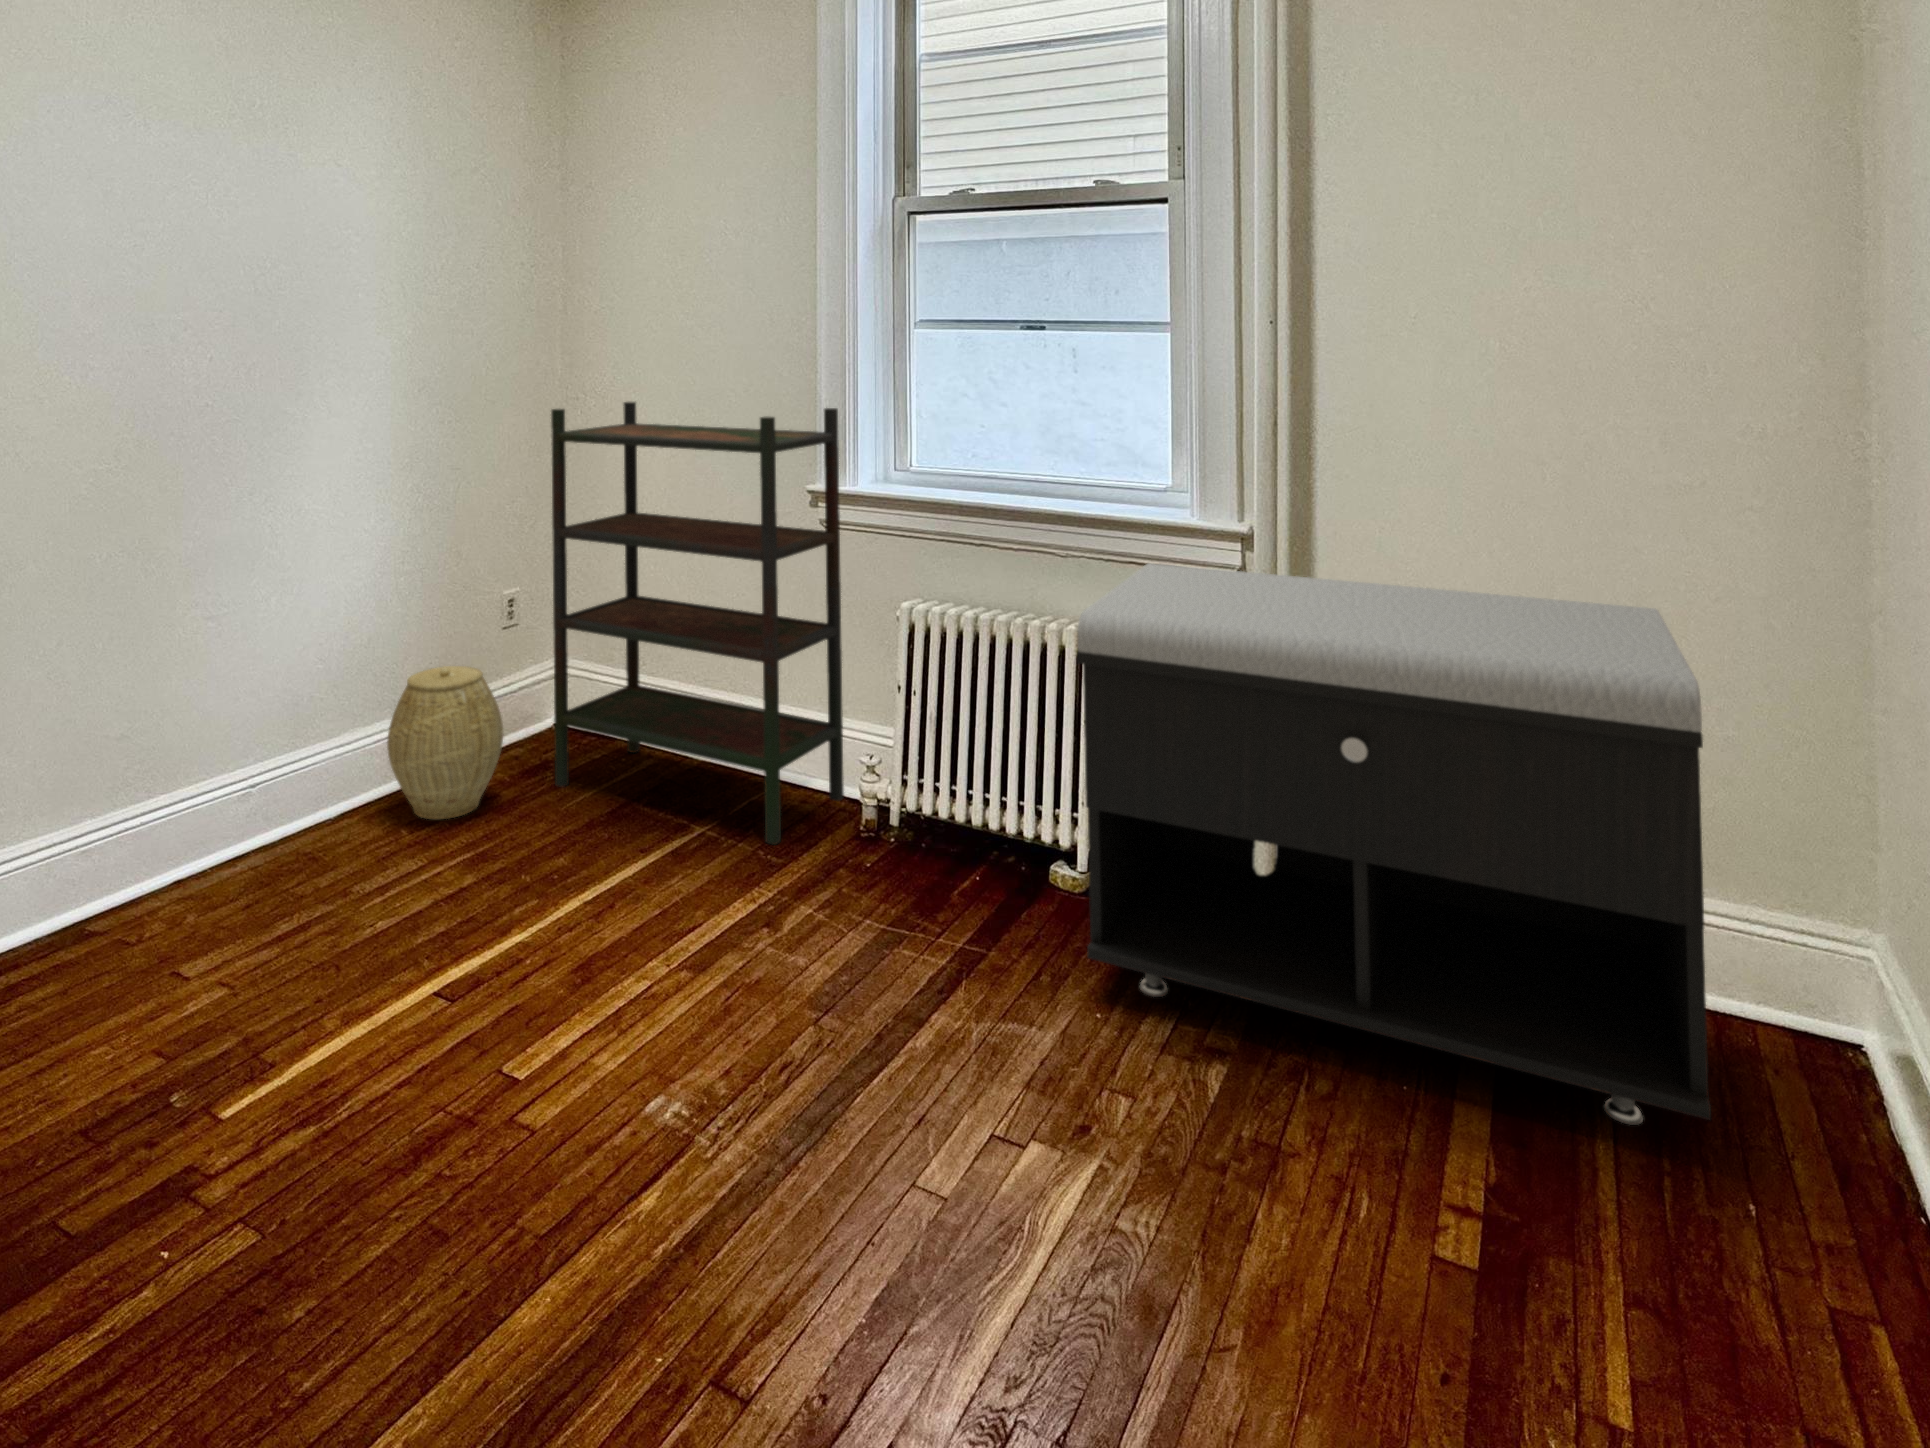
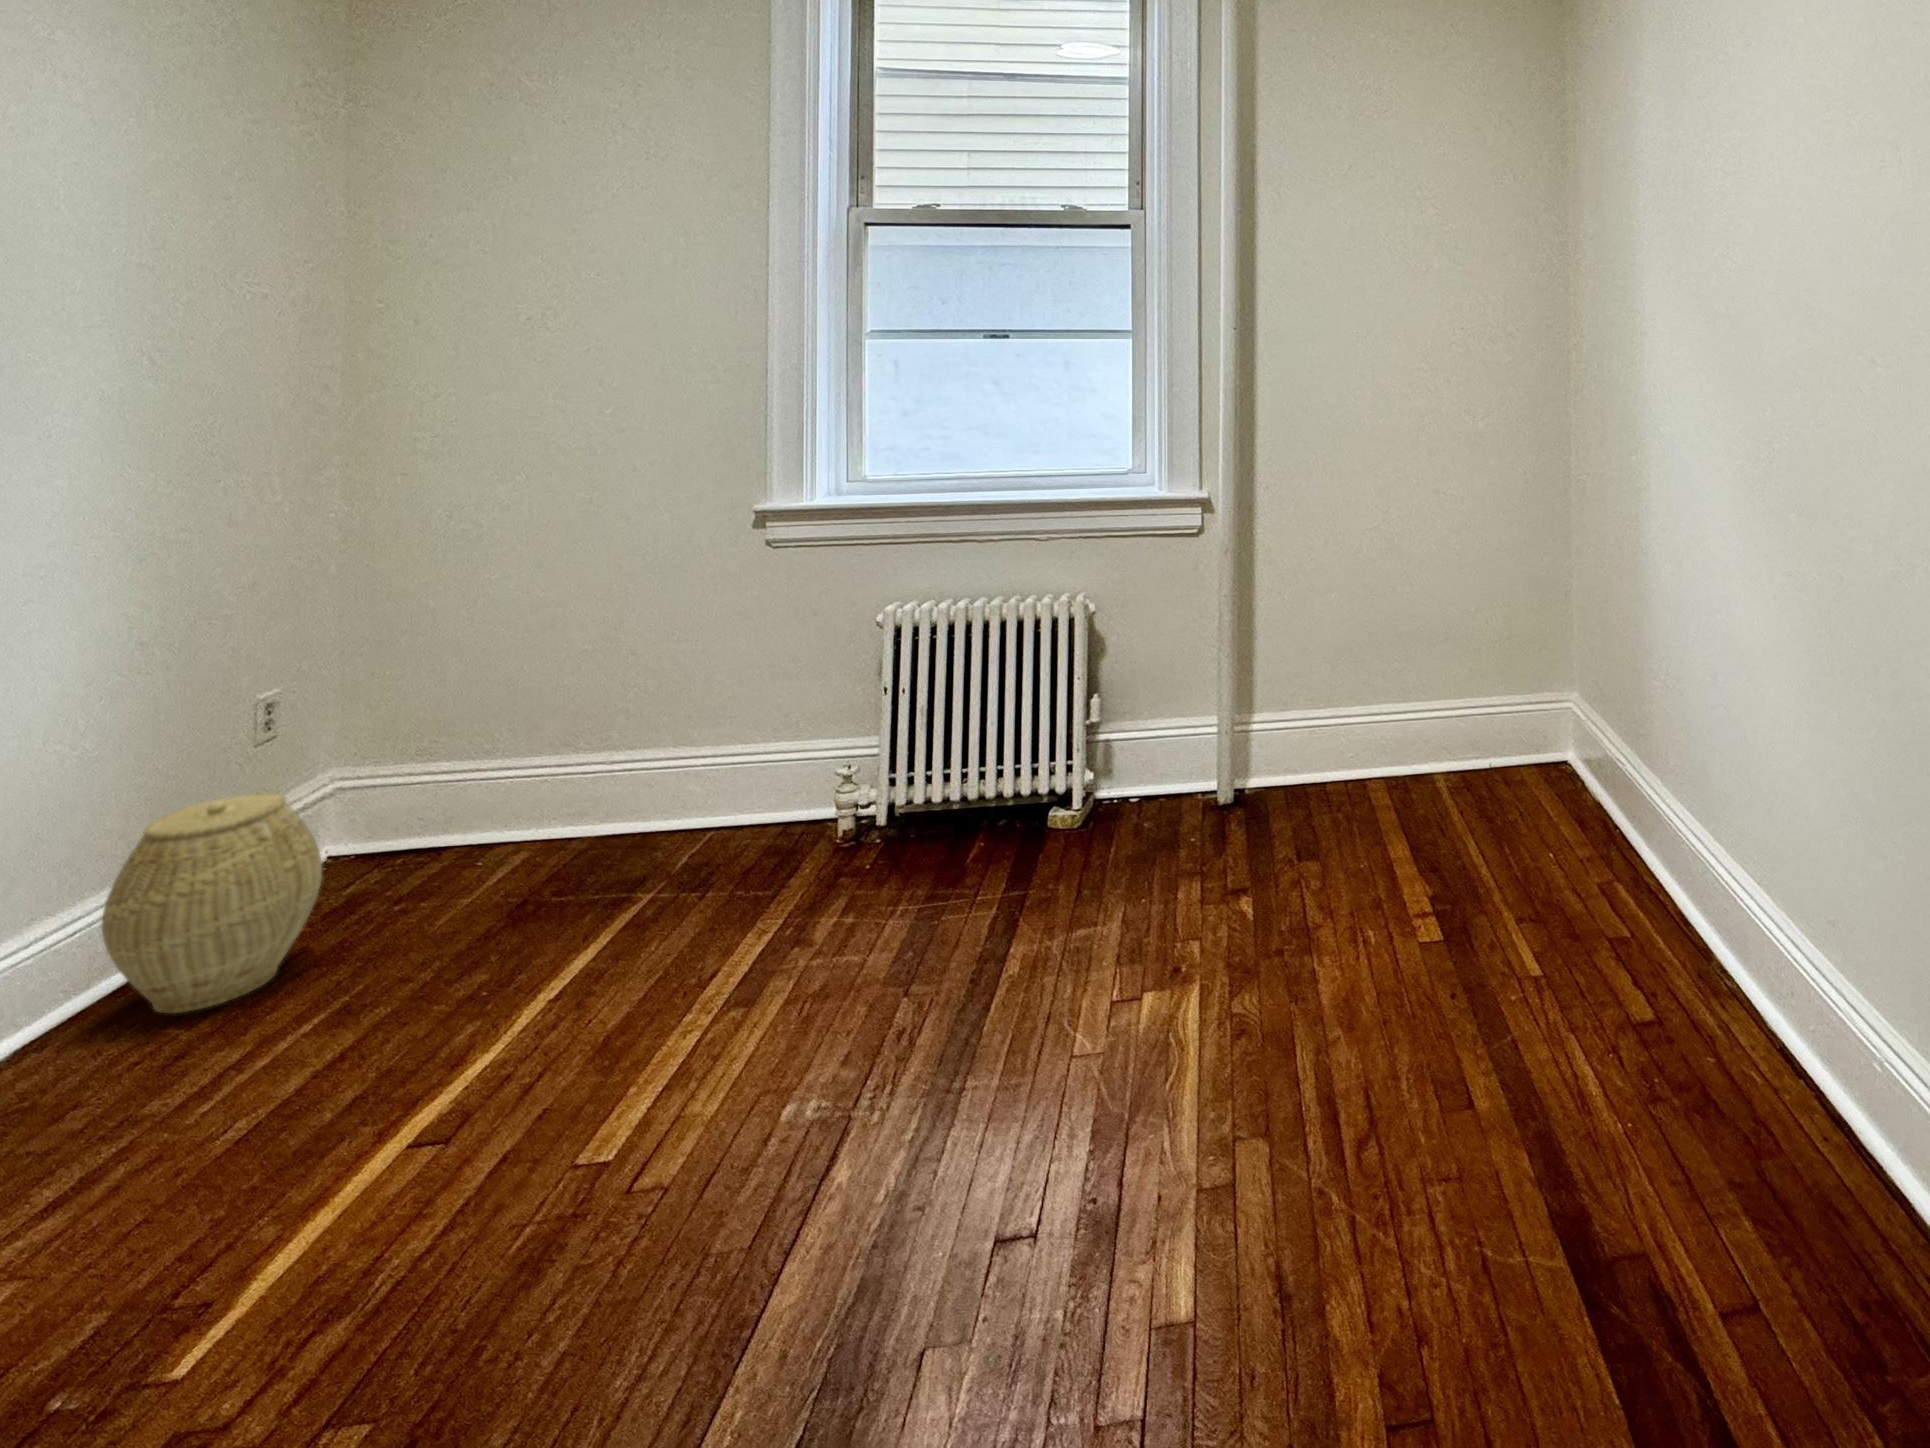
bookshelf: present [551,402,844,845] -> none [390,422,806,916]
storage bench: present [1077,563,1711,1125] -> none [1131,517,1526,874]

